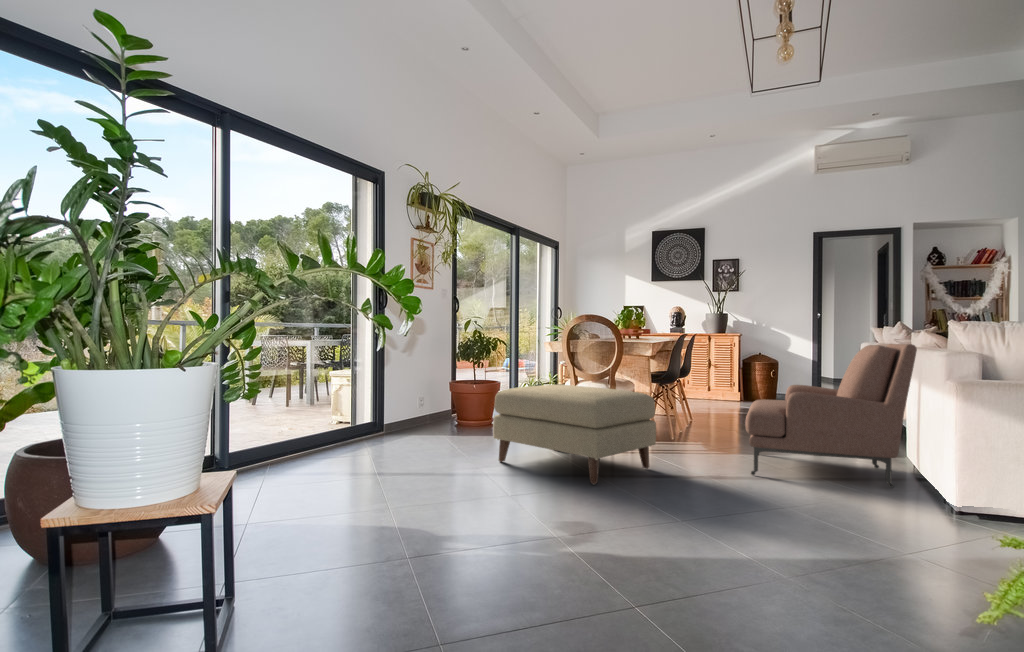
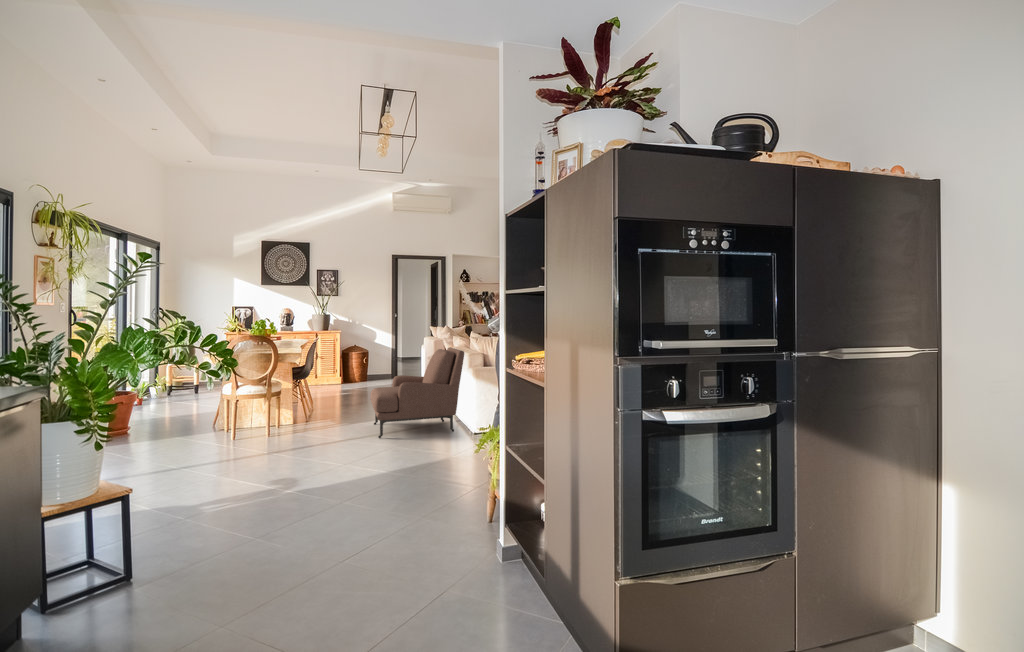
ottoman: present [493,385,656,484] -> none [181,393,317,464]

